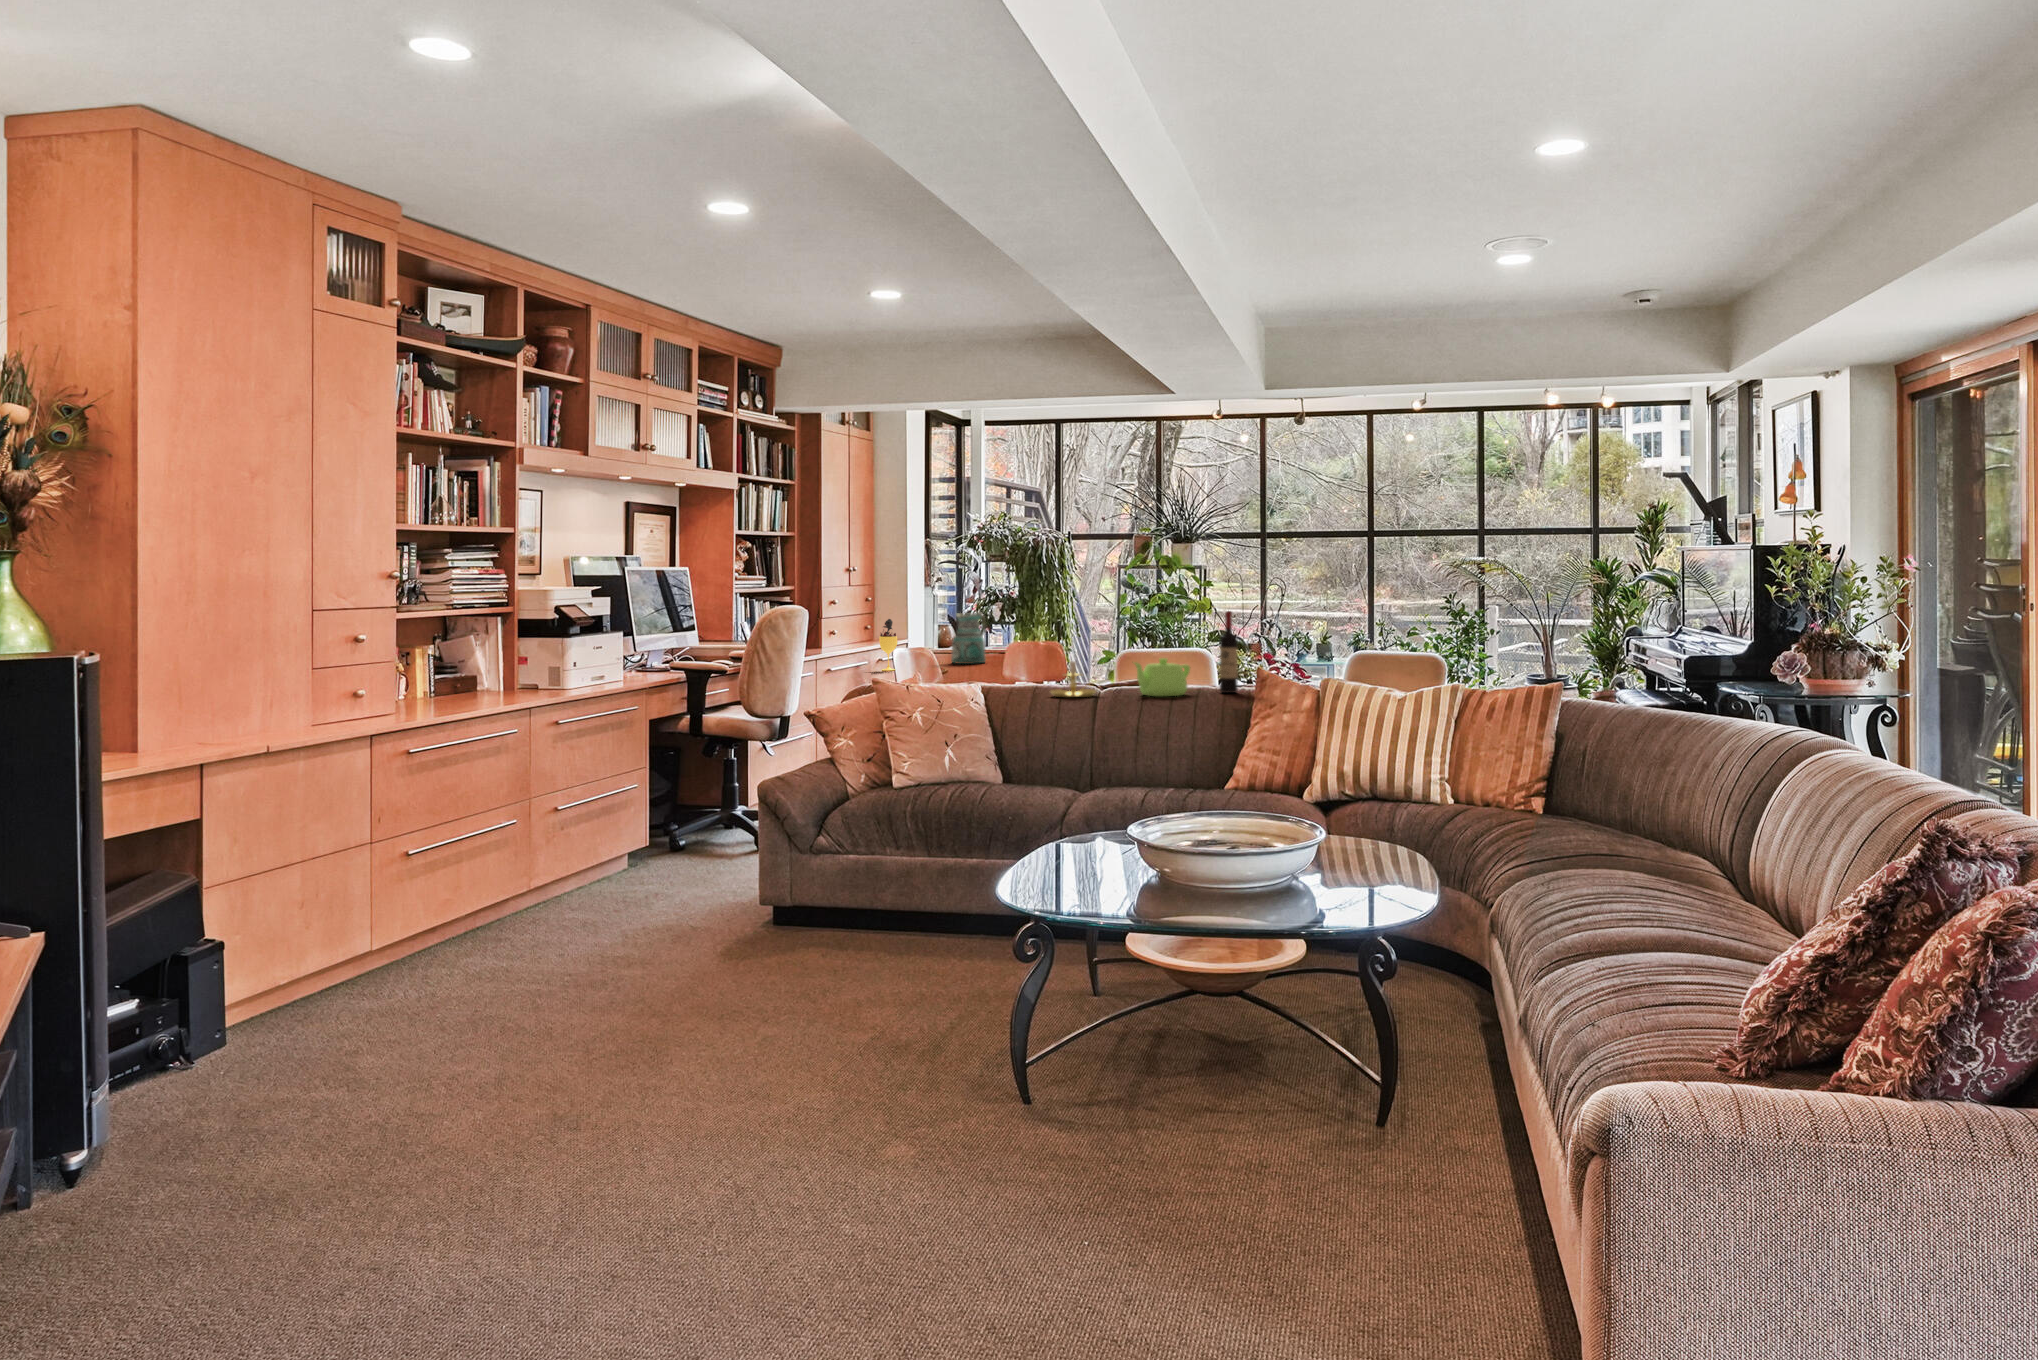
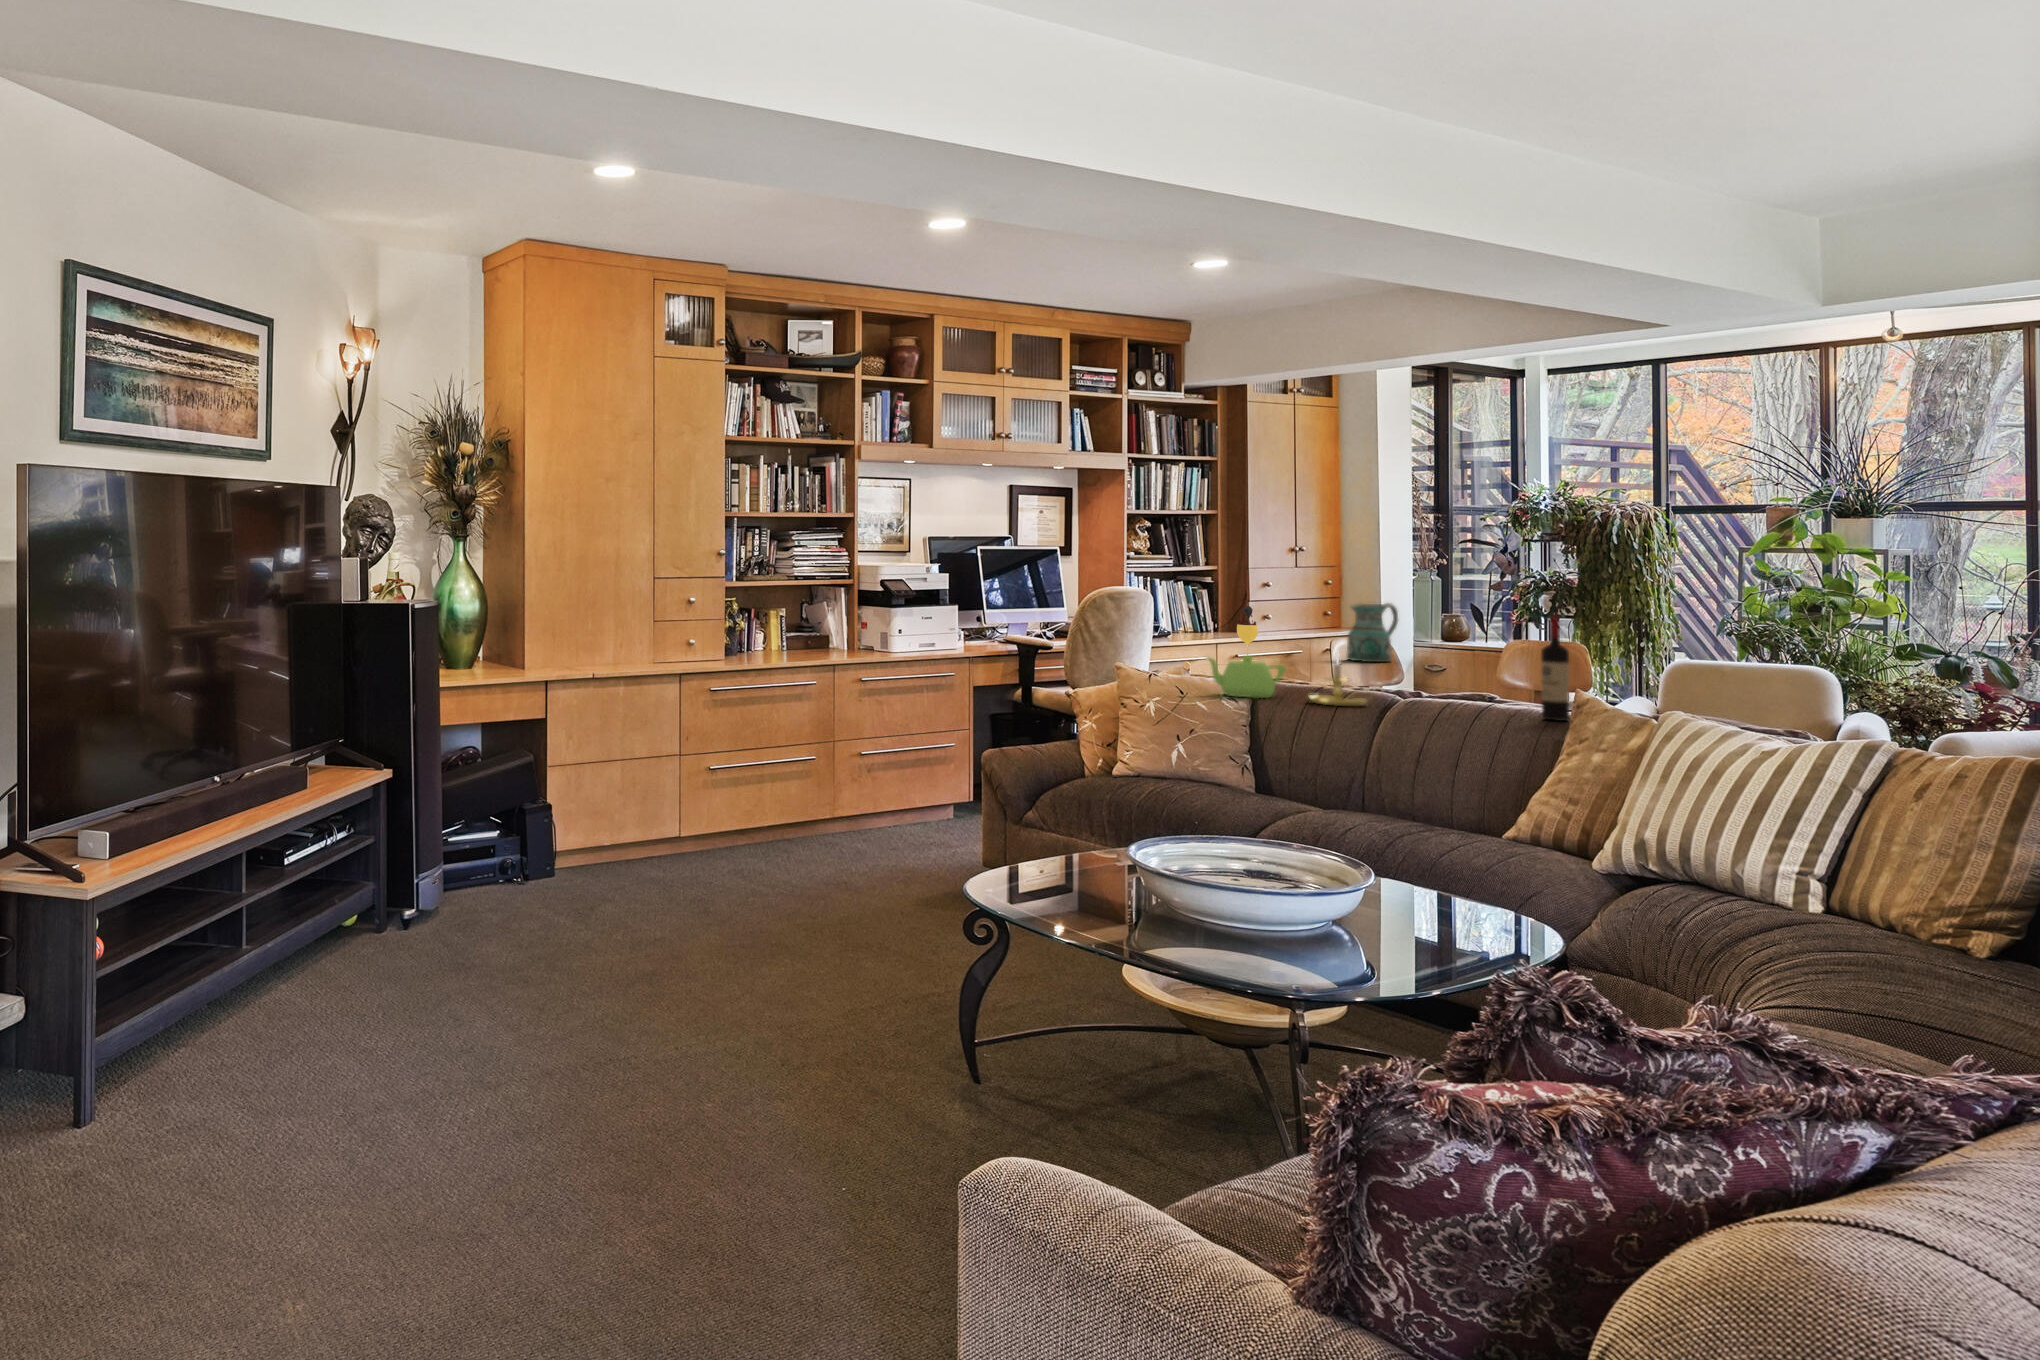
teapot: present [1135,658,1190,696] -> present [1208,656,1285,698]

